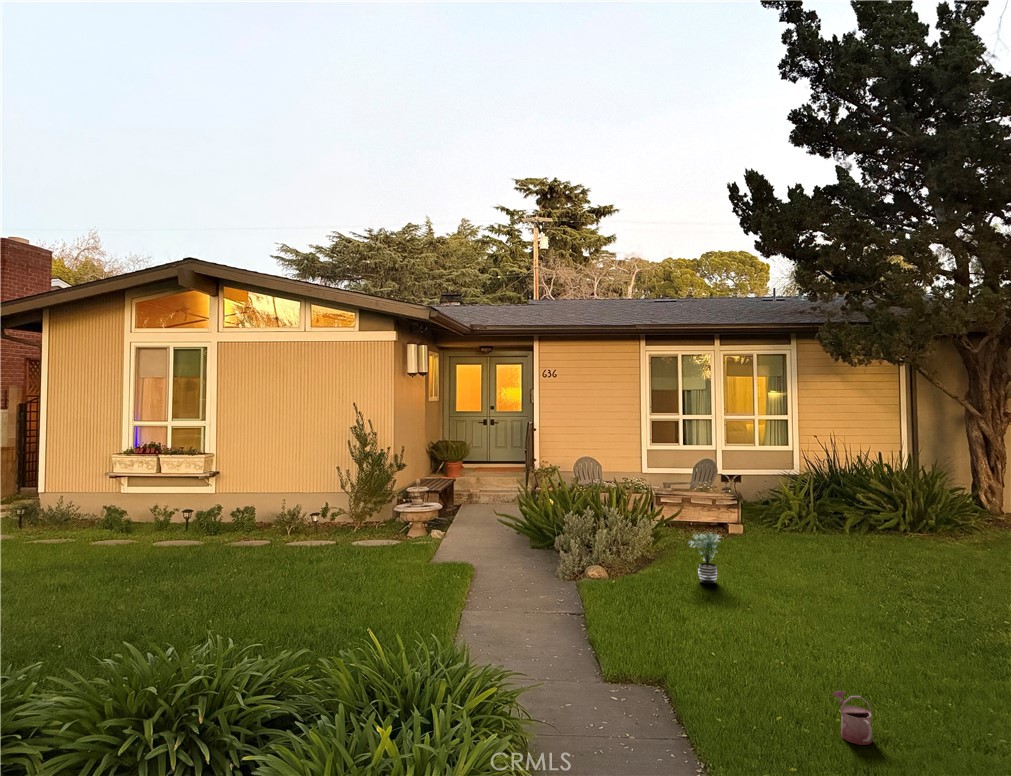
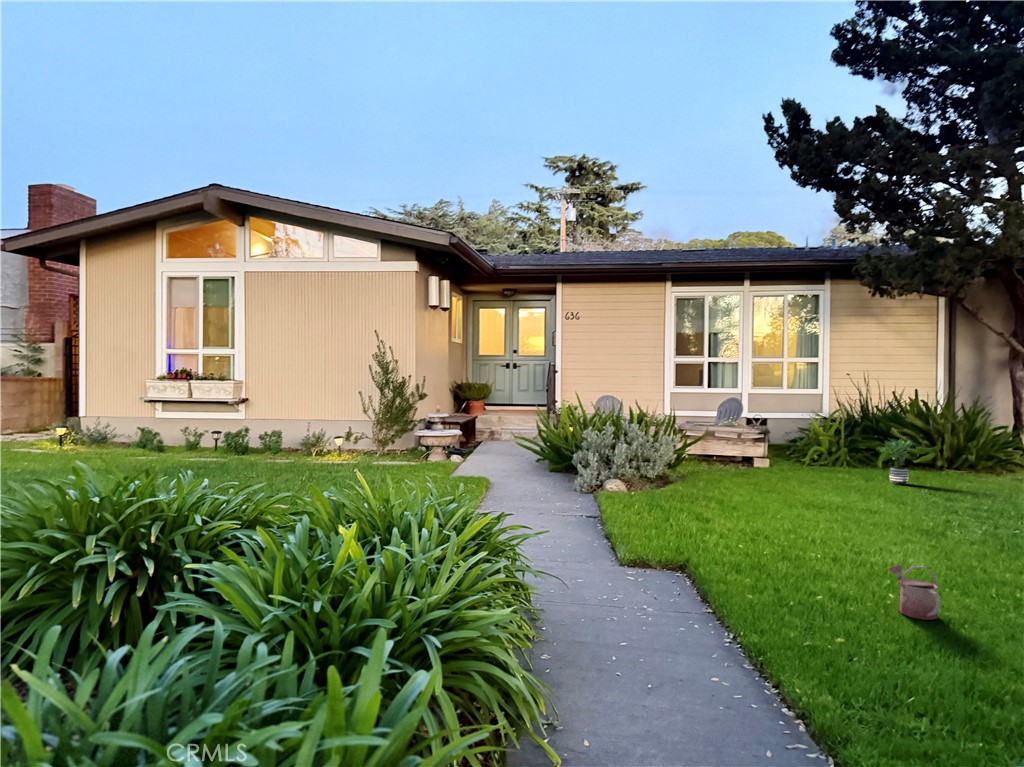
potted plant: present [689,533,718,584] -> present [883,441,911,485]

